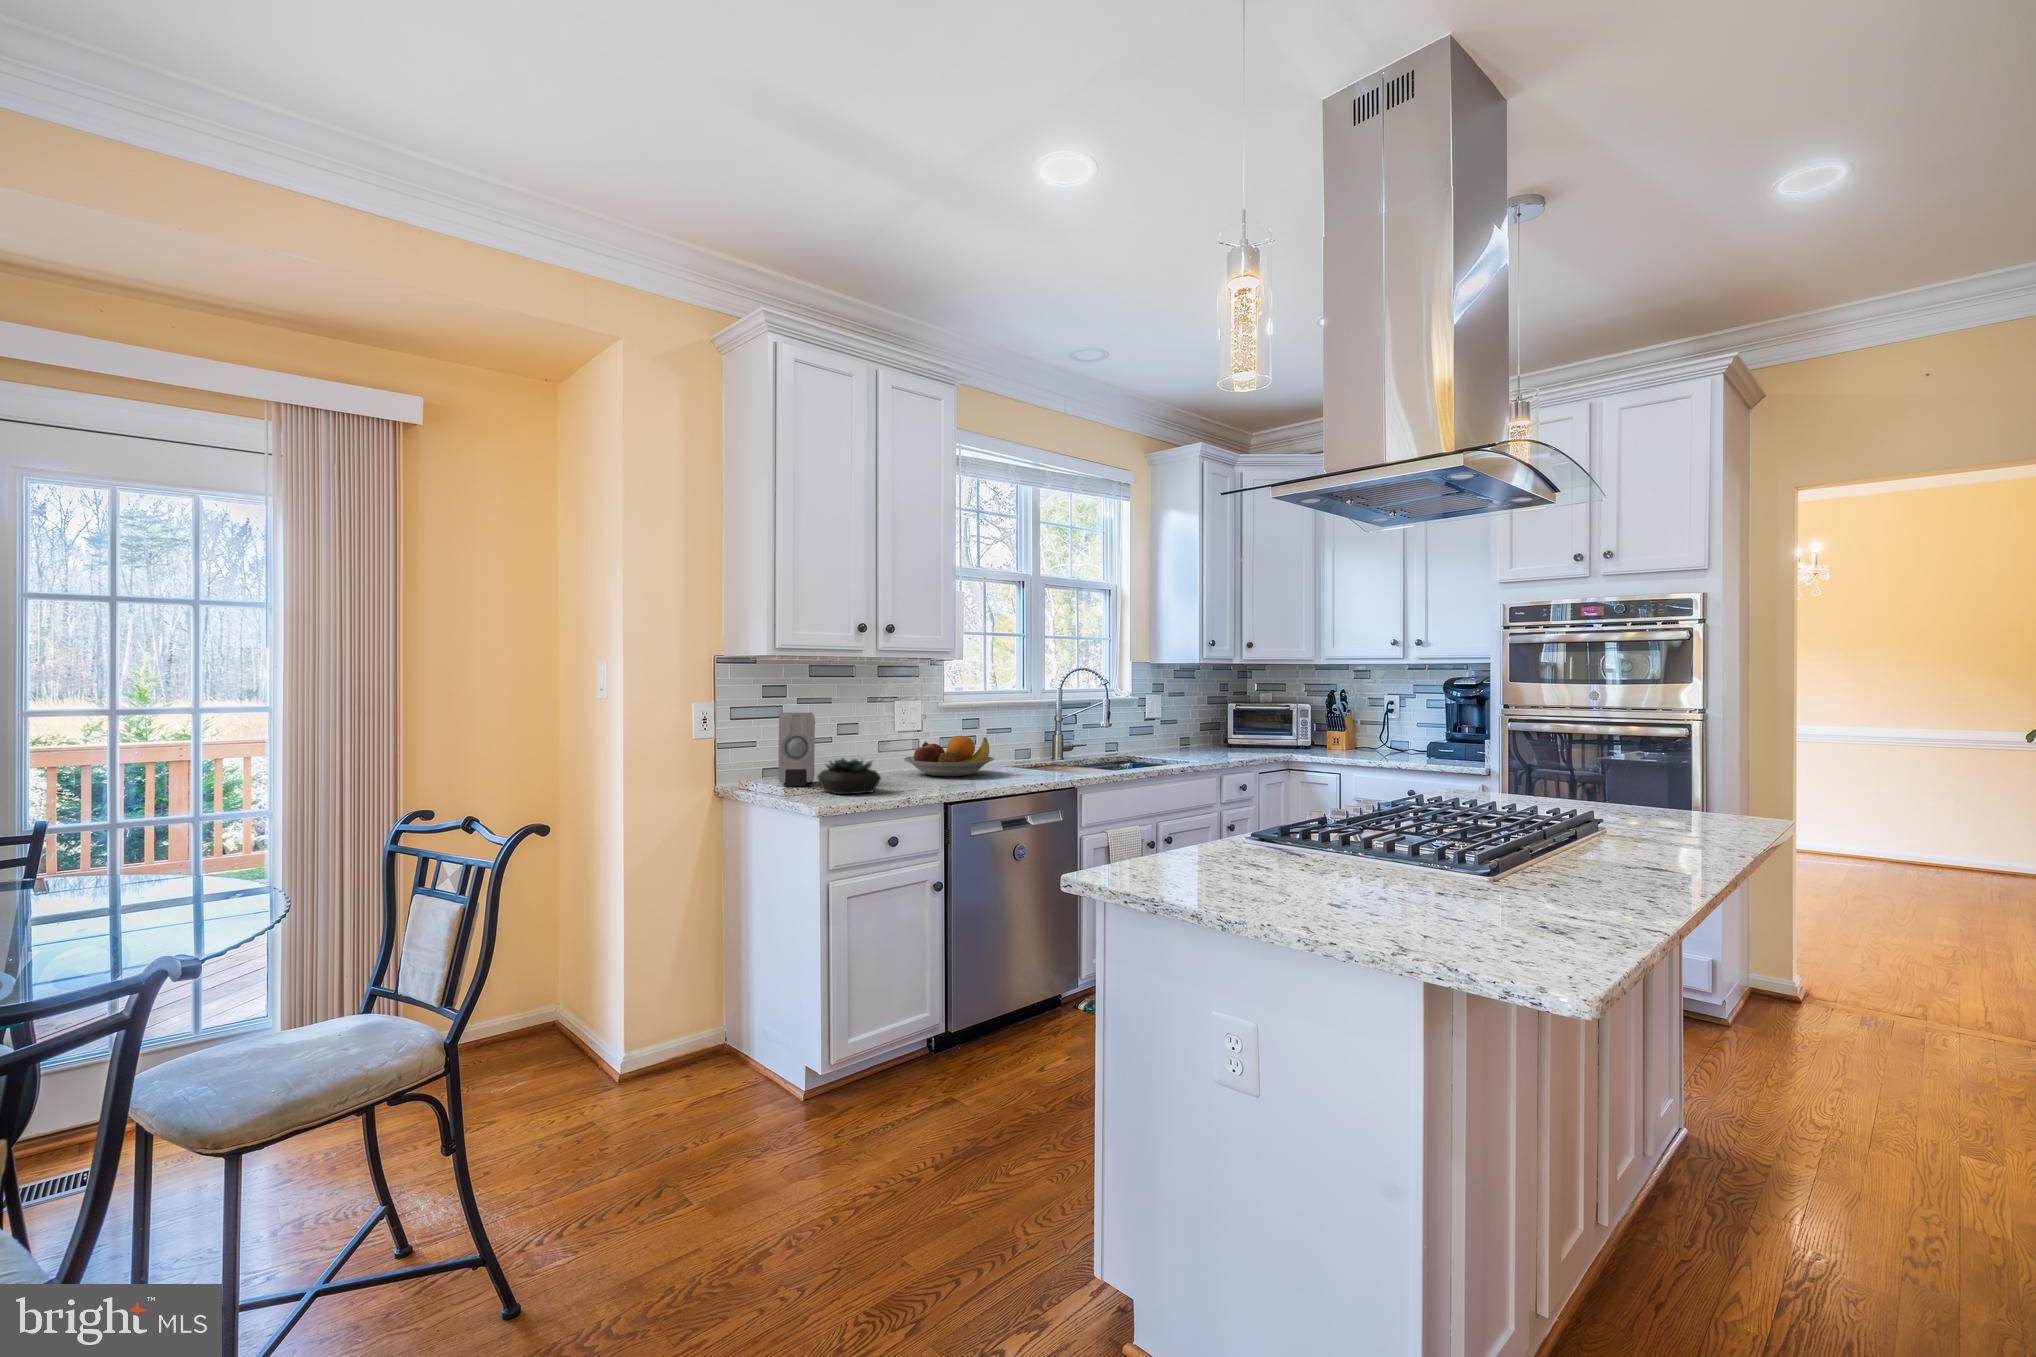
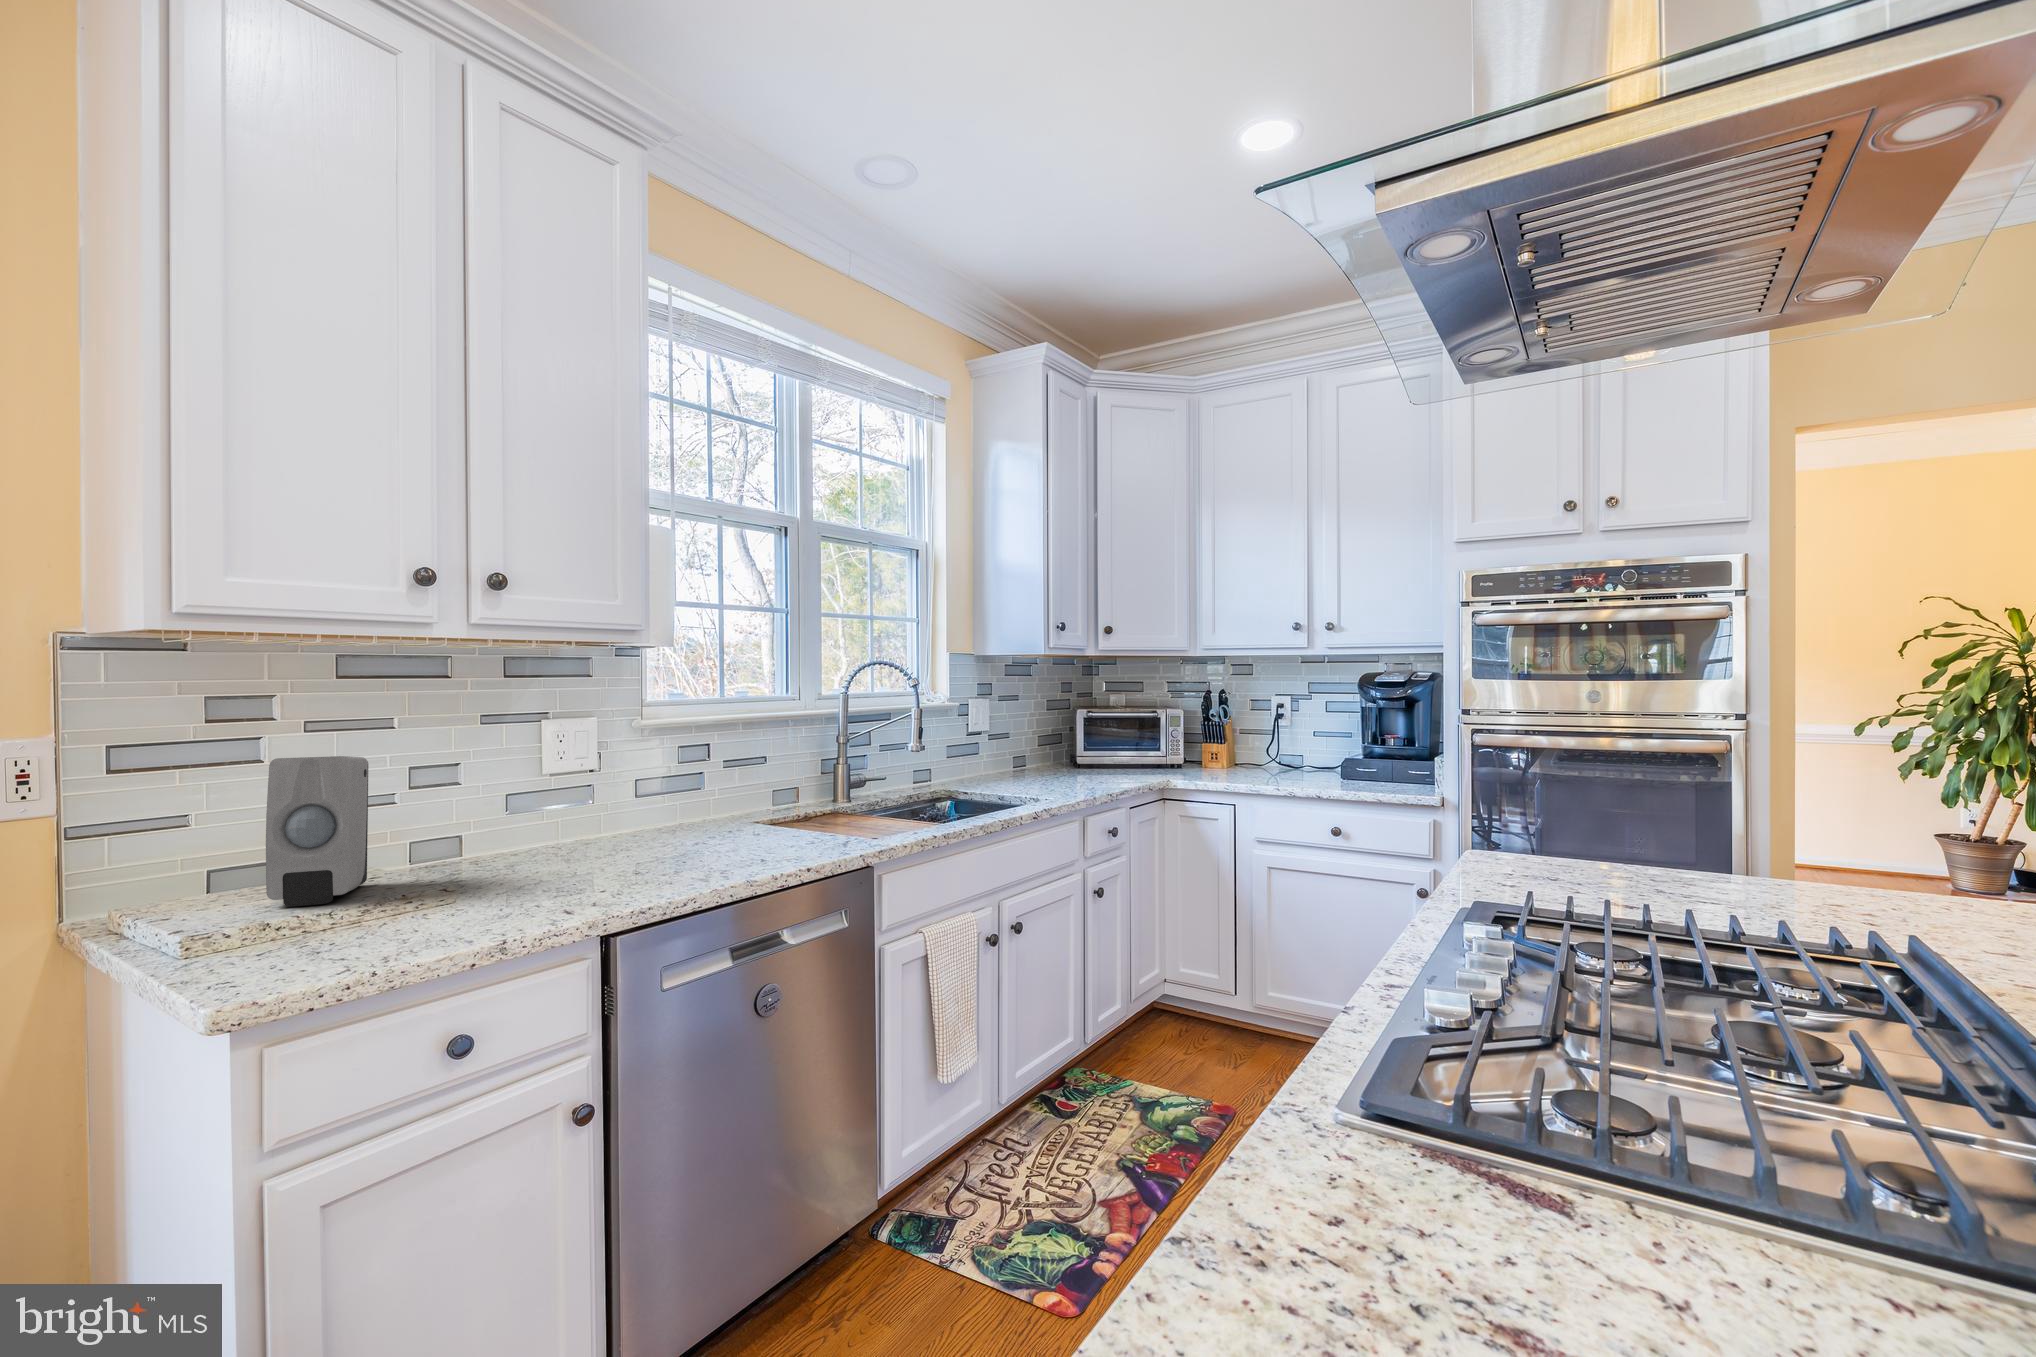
fruit bowl: present [904,736,994,776] -> none [566,780,733,854]
succulent plant: present [817,758,881,794] -> none [339,846,485,931]

